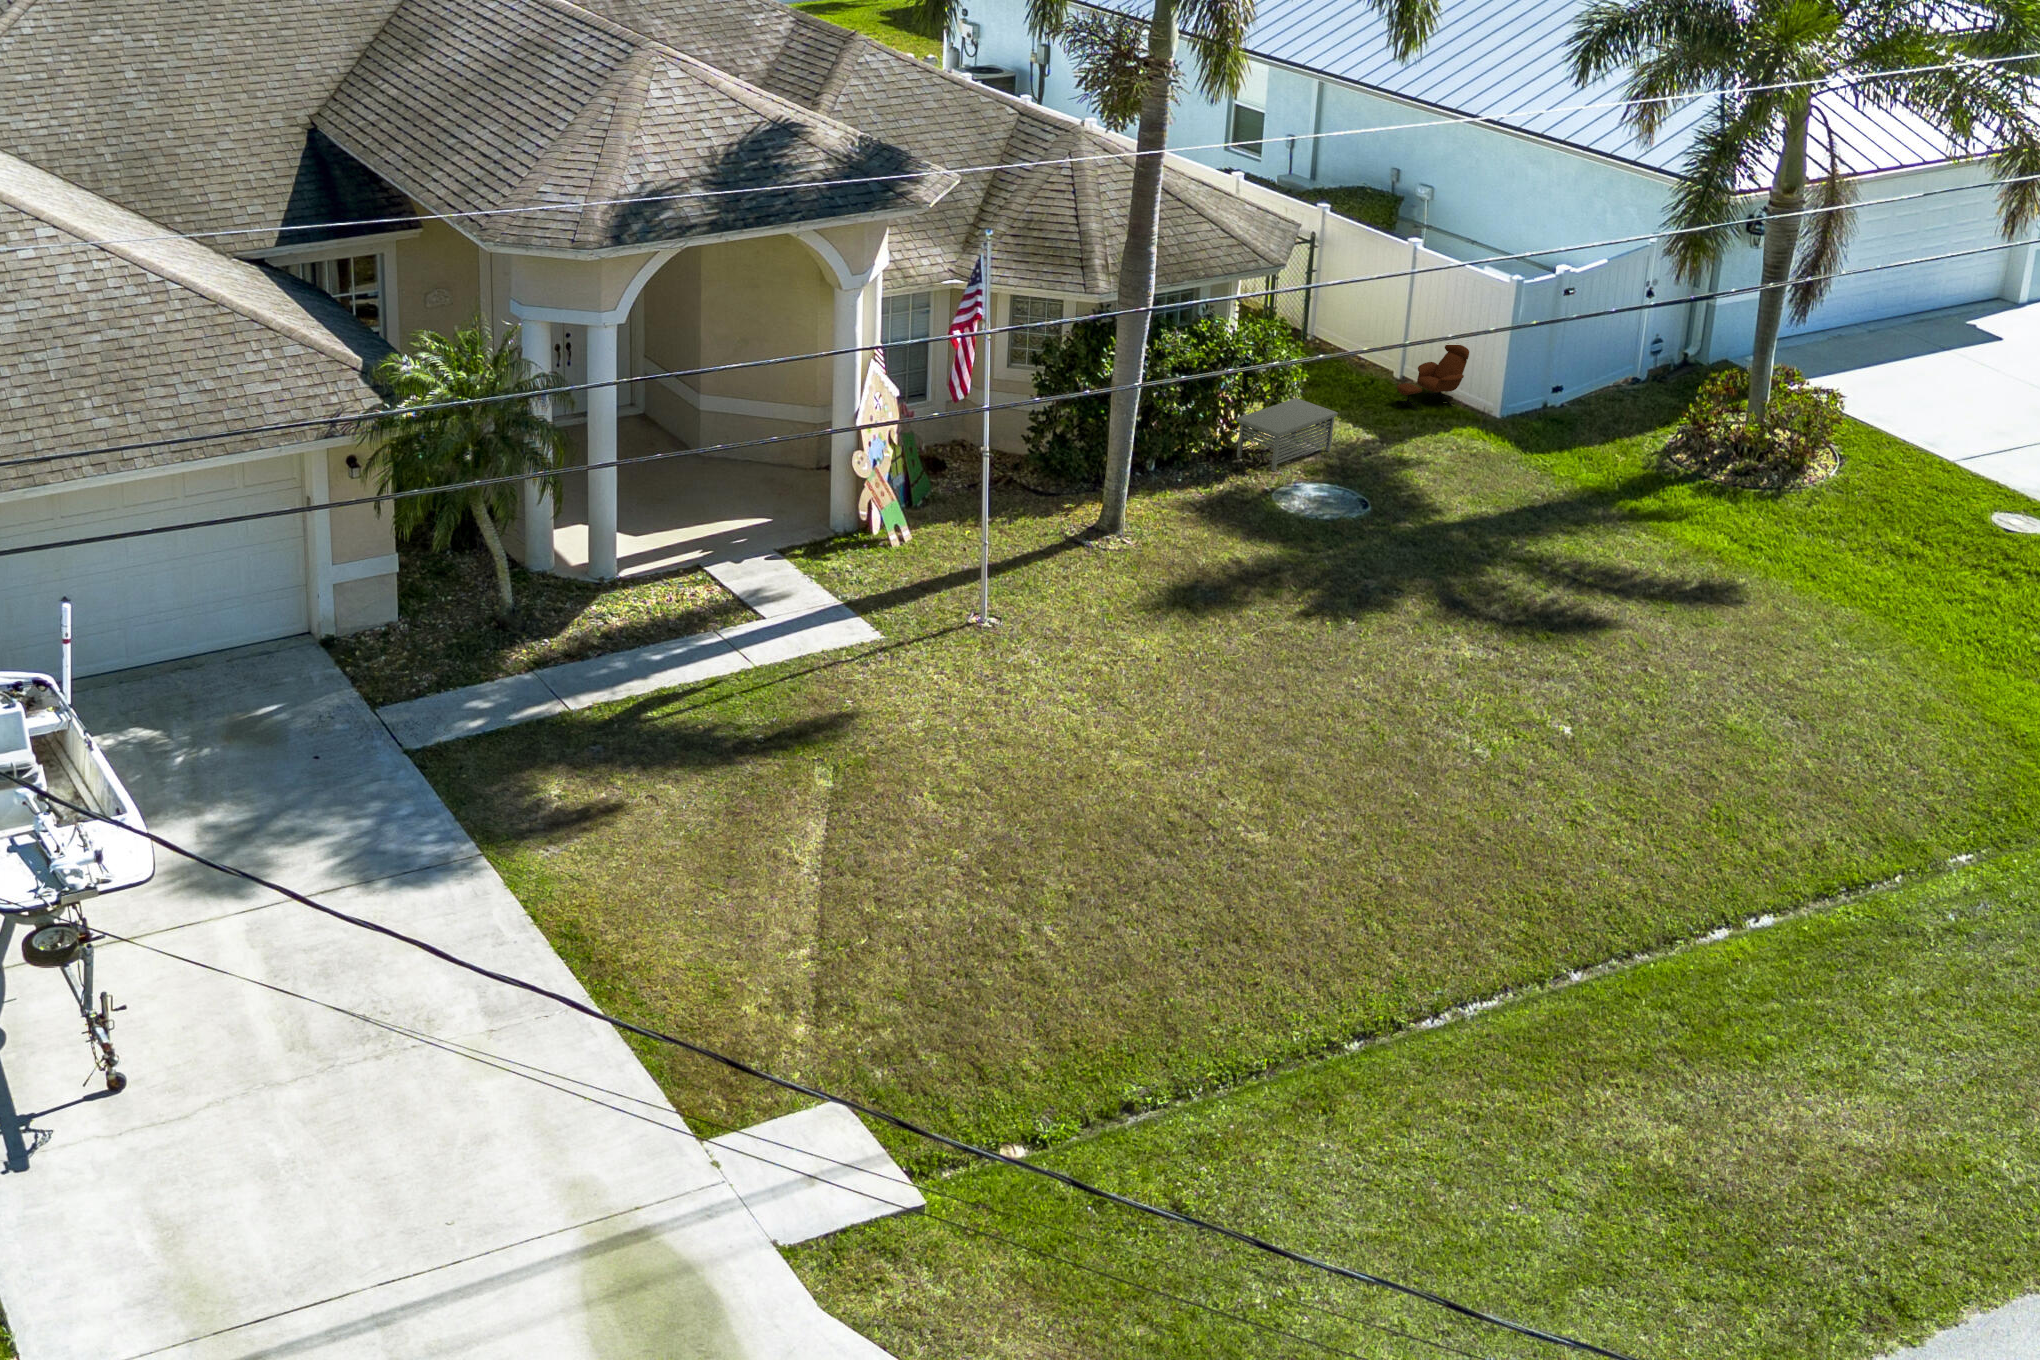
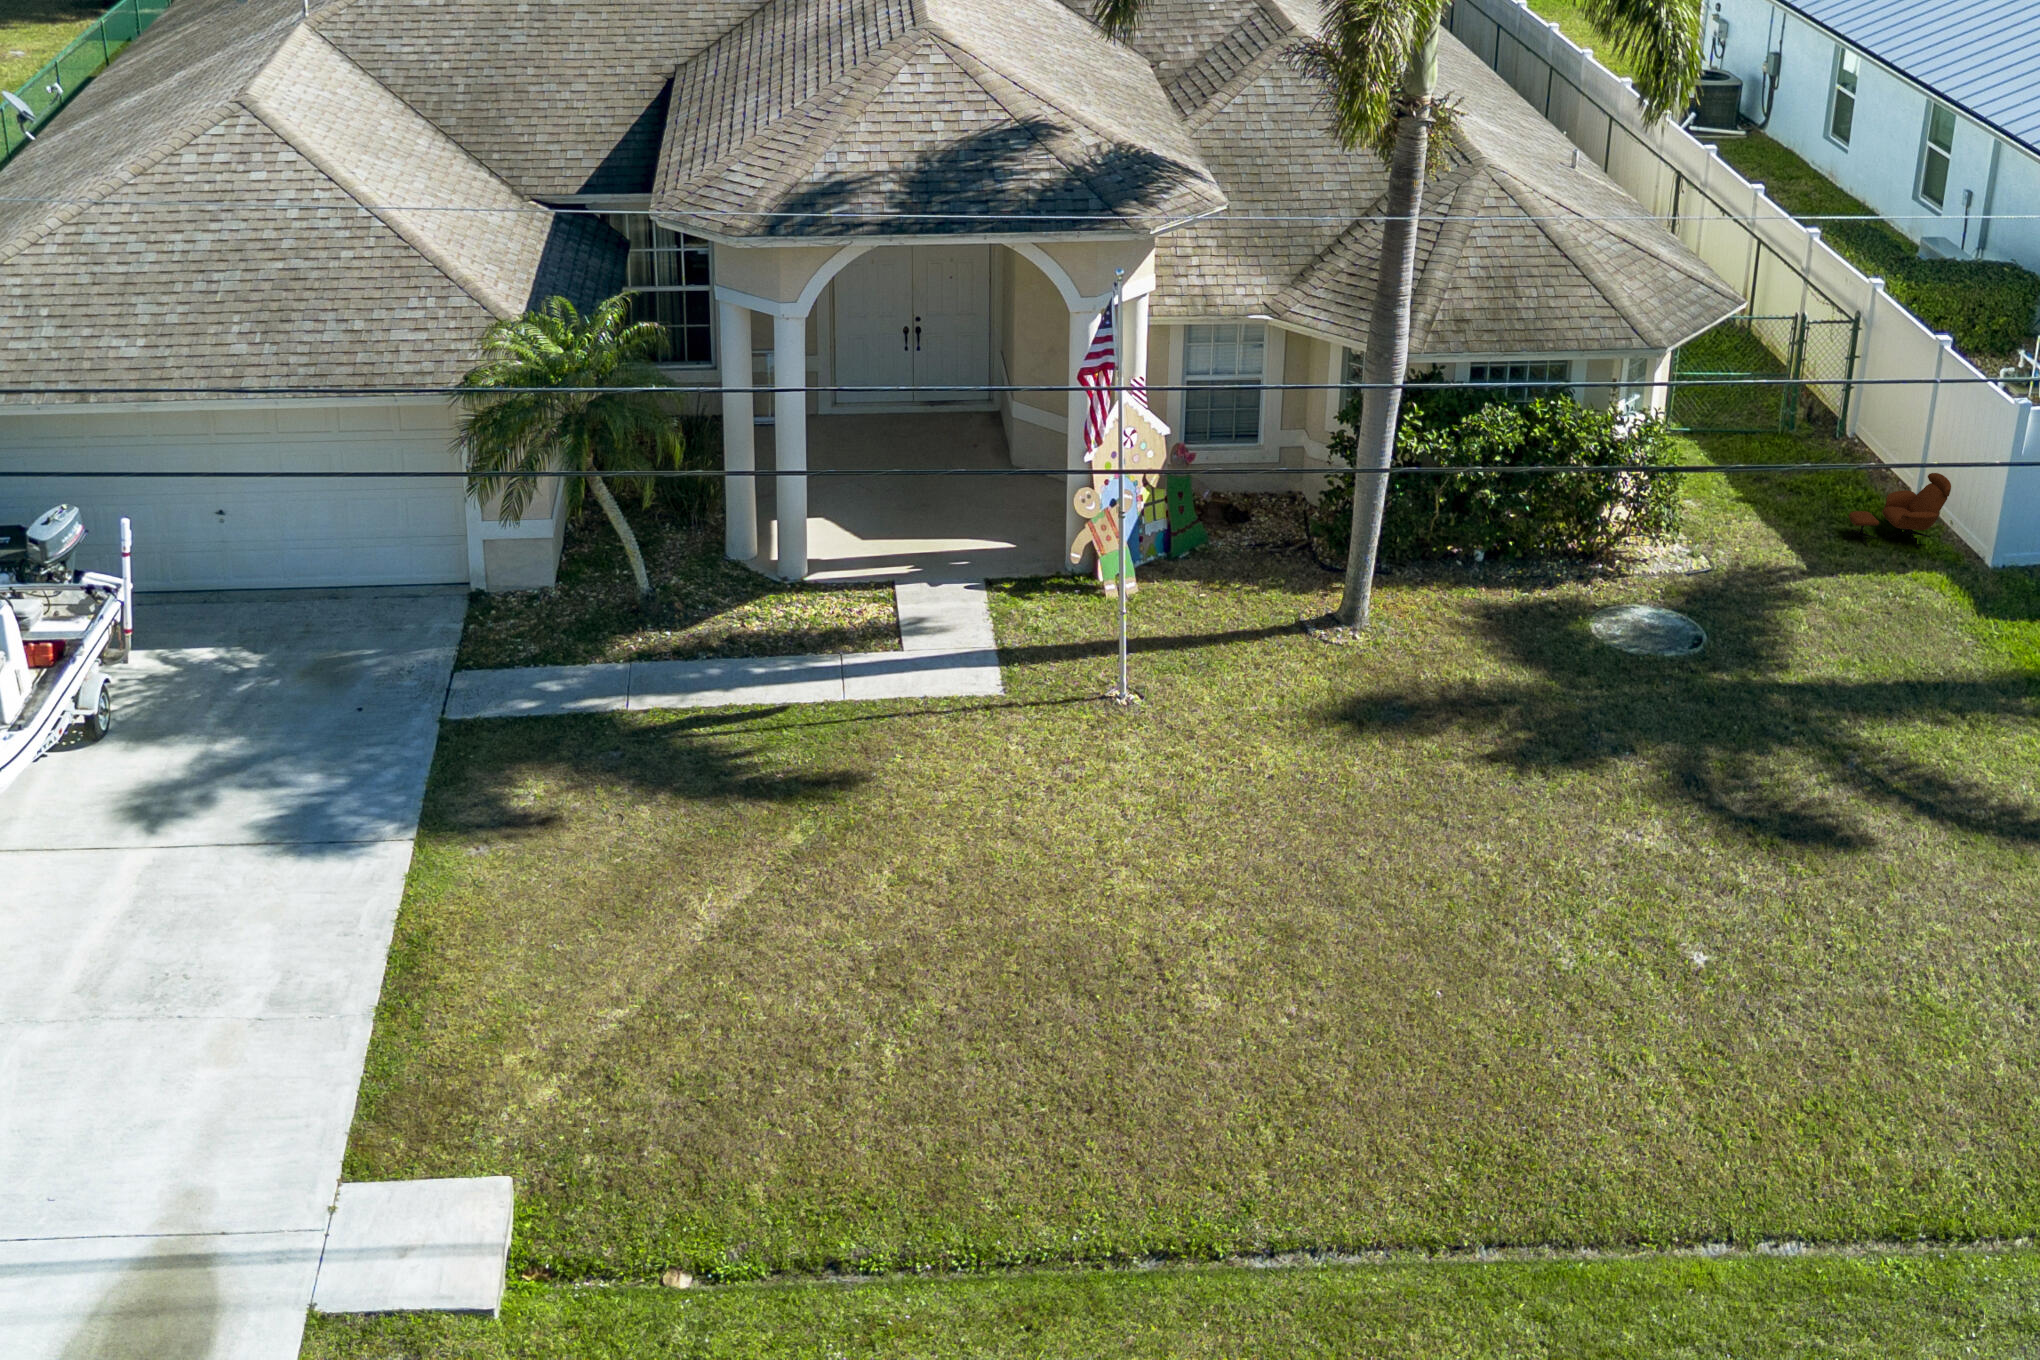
storage bench: present [1236,398,1338,471] -> none [1586,508,1720,589]

